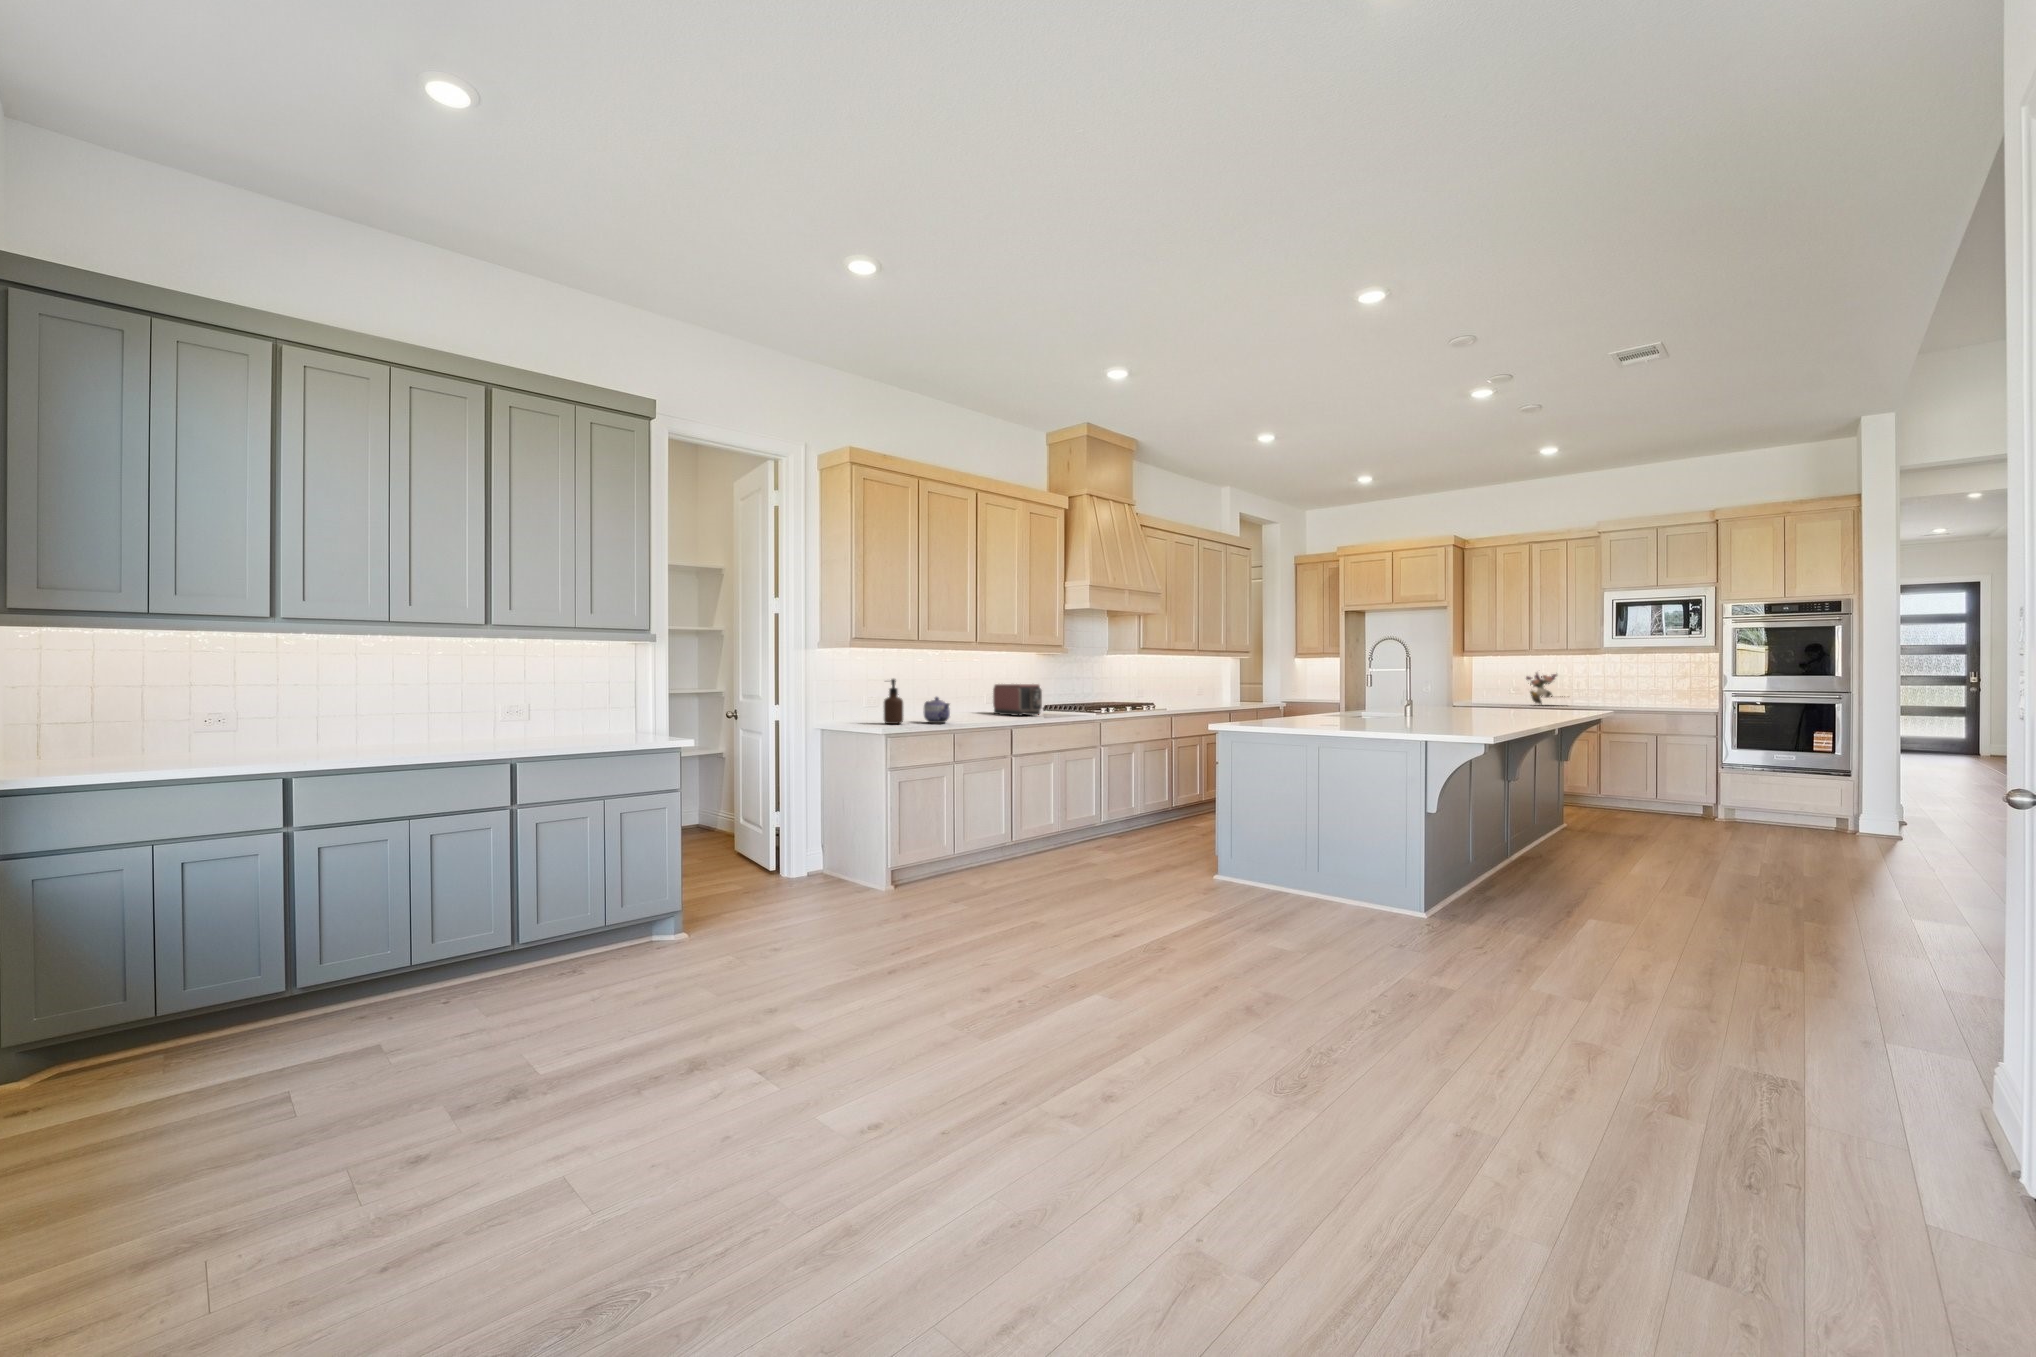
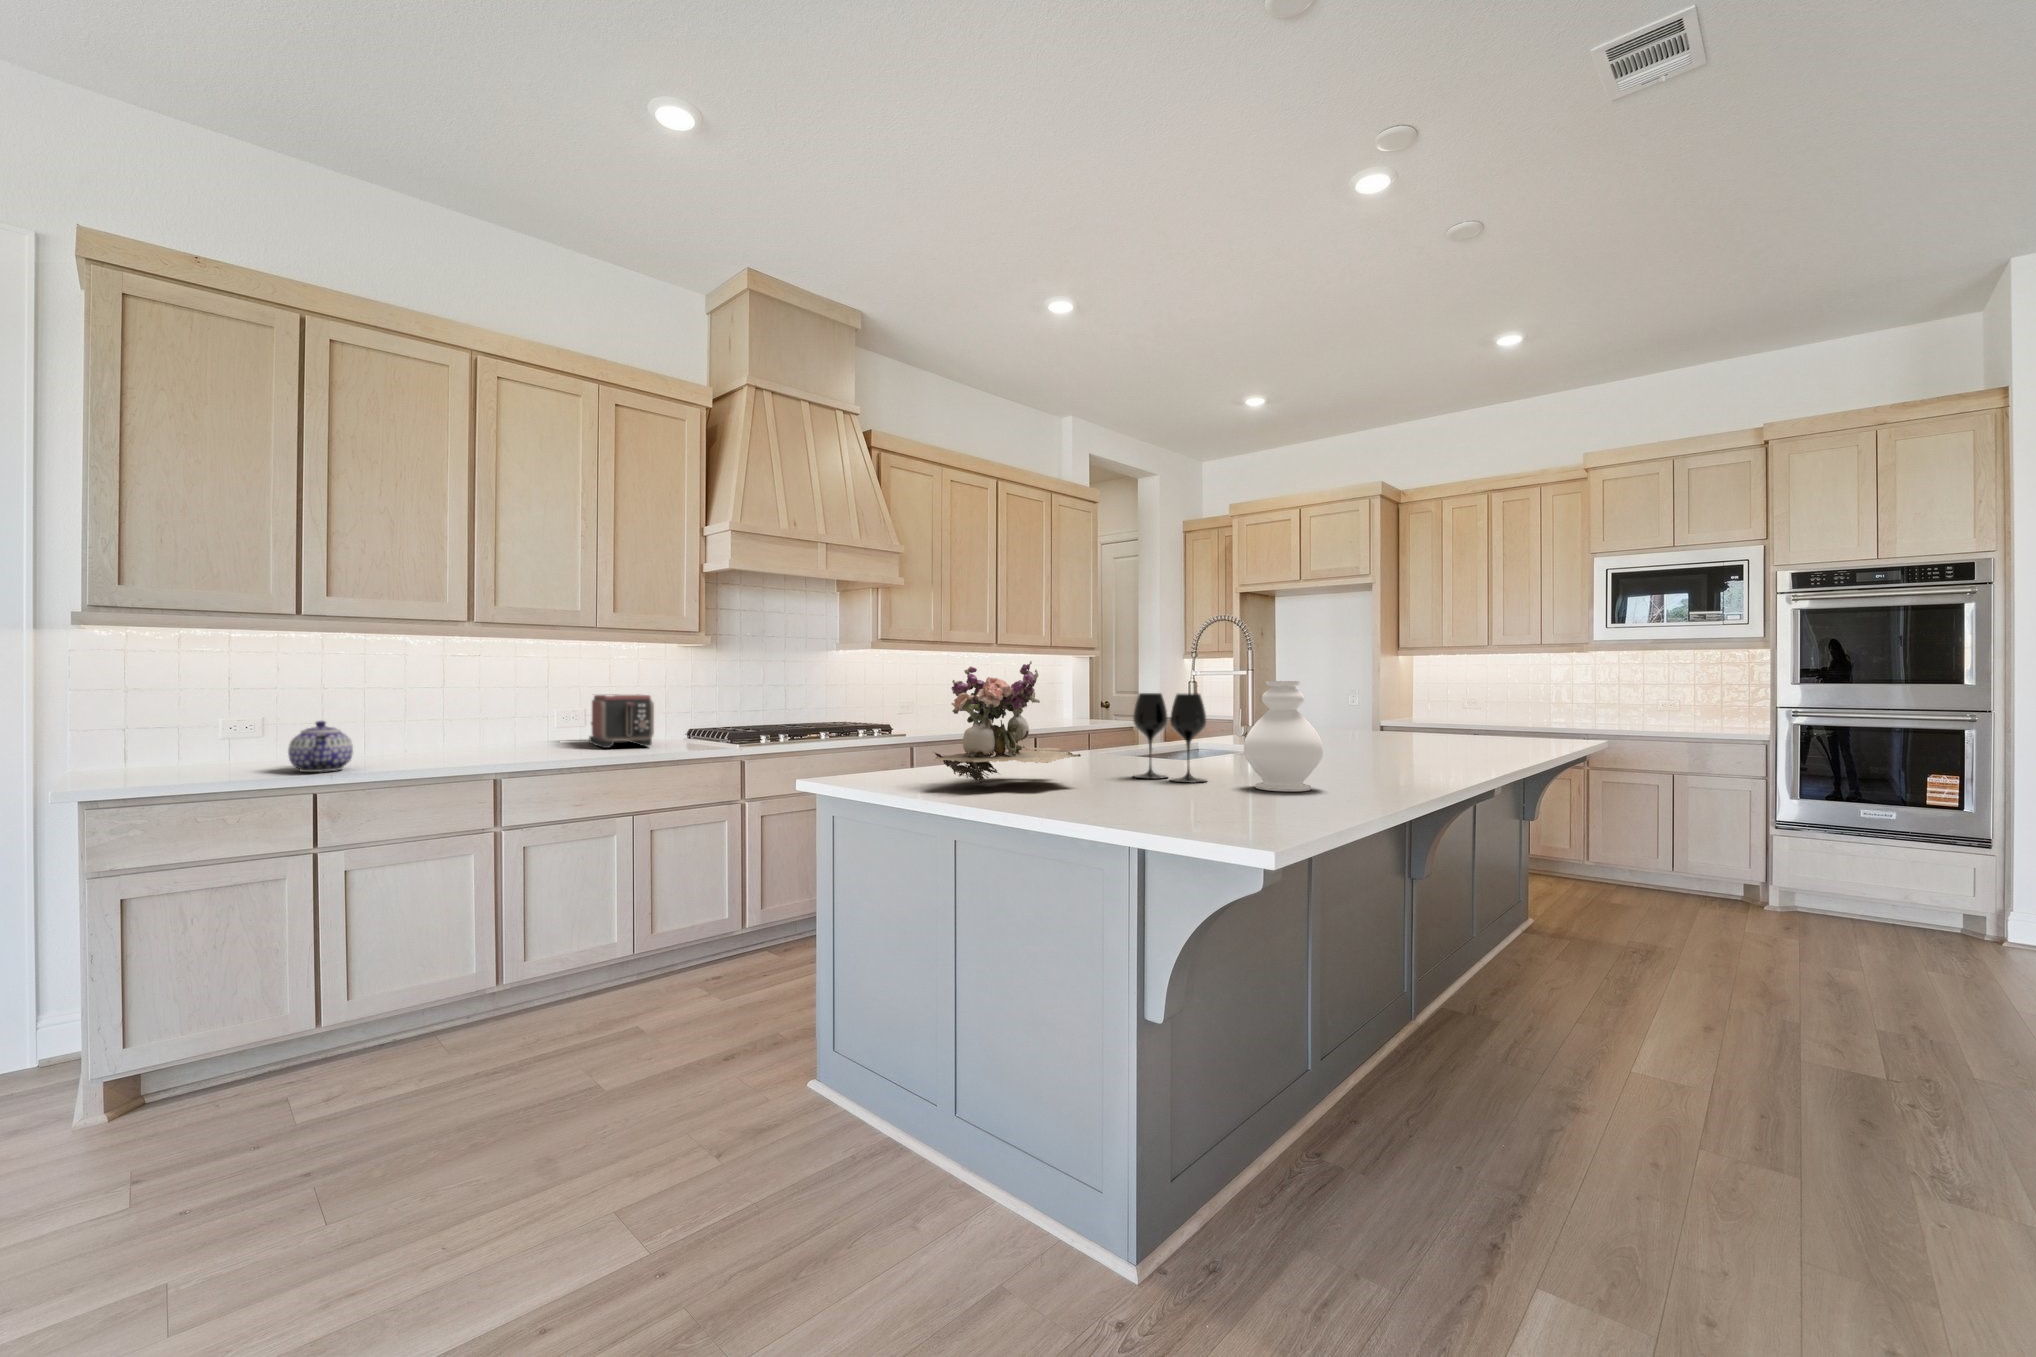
flower arrangement: present [1526,673,1565,704] -> present [934,661,1081,785]
decorative vase: none [1447,674,1487,724] -> present [1244,681,1323,792]
soap dispenser: present [884,679,903,724] -> none [170,687,223,776]
wine glass: none [1381,680,1424,722] -> present [1133,693,1206,783]

